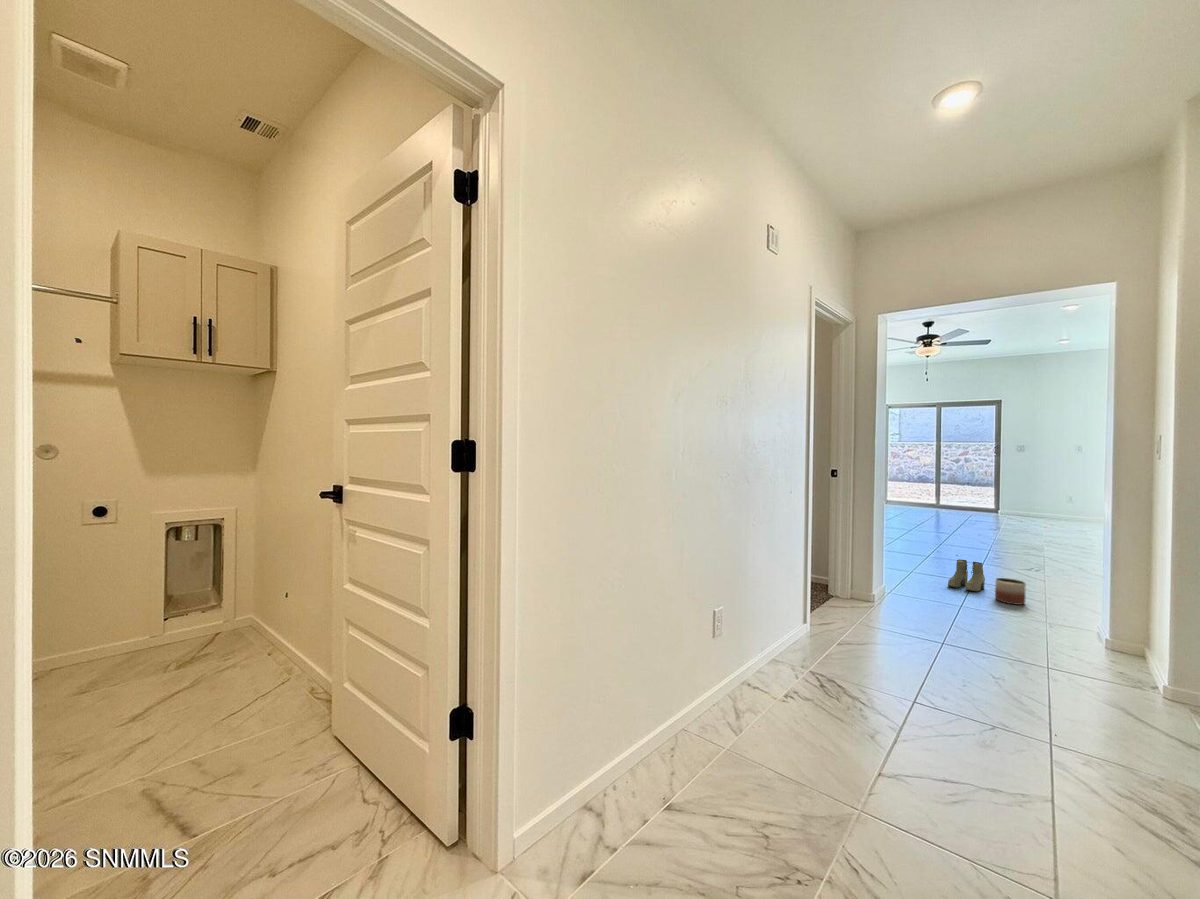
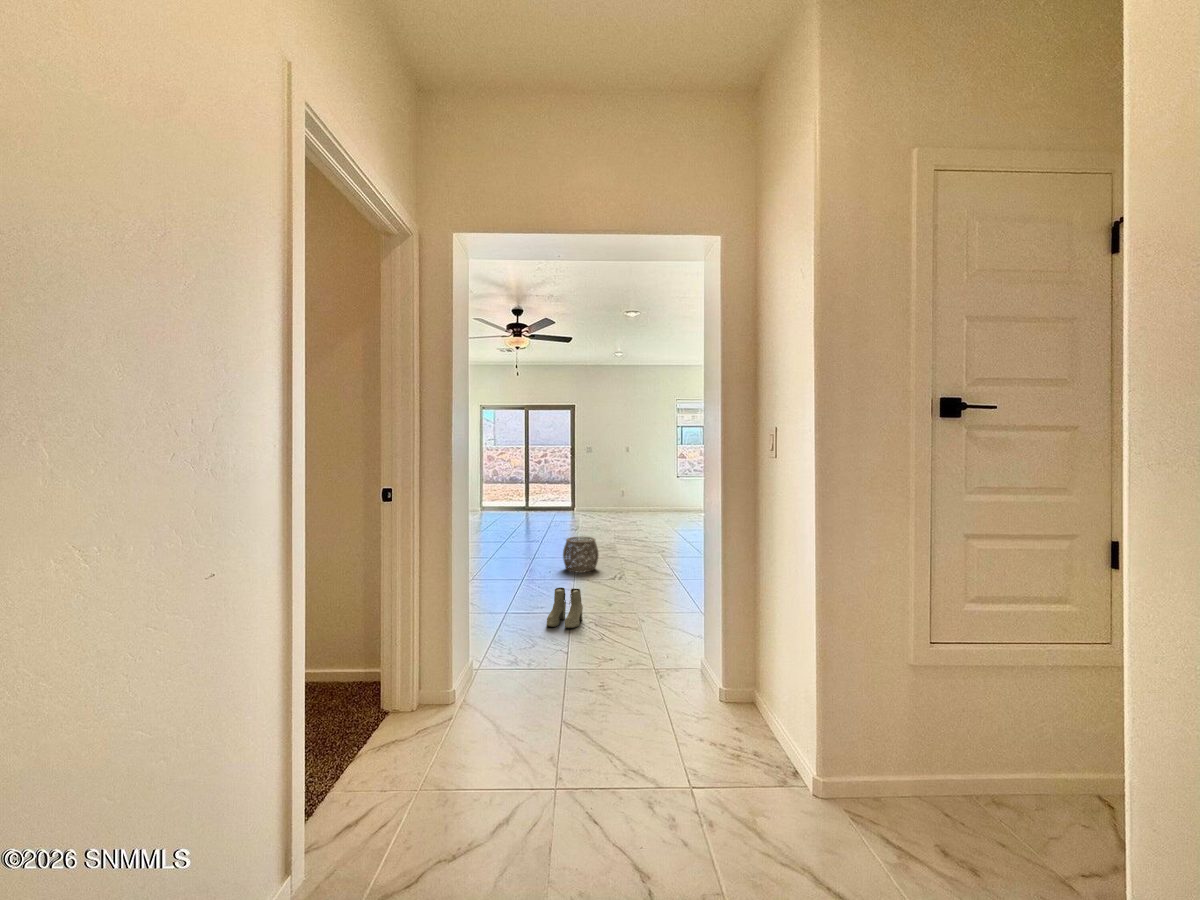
woven basket: none [972,529,1015,563] -> present [563,536,599,573]
planter: present [995,578,1026,605] -> none [596,606,624,640]

